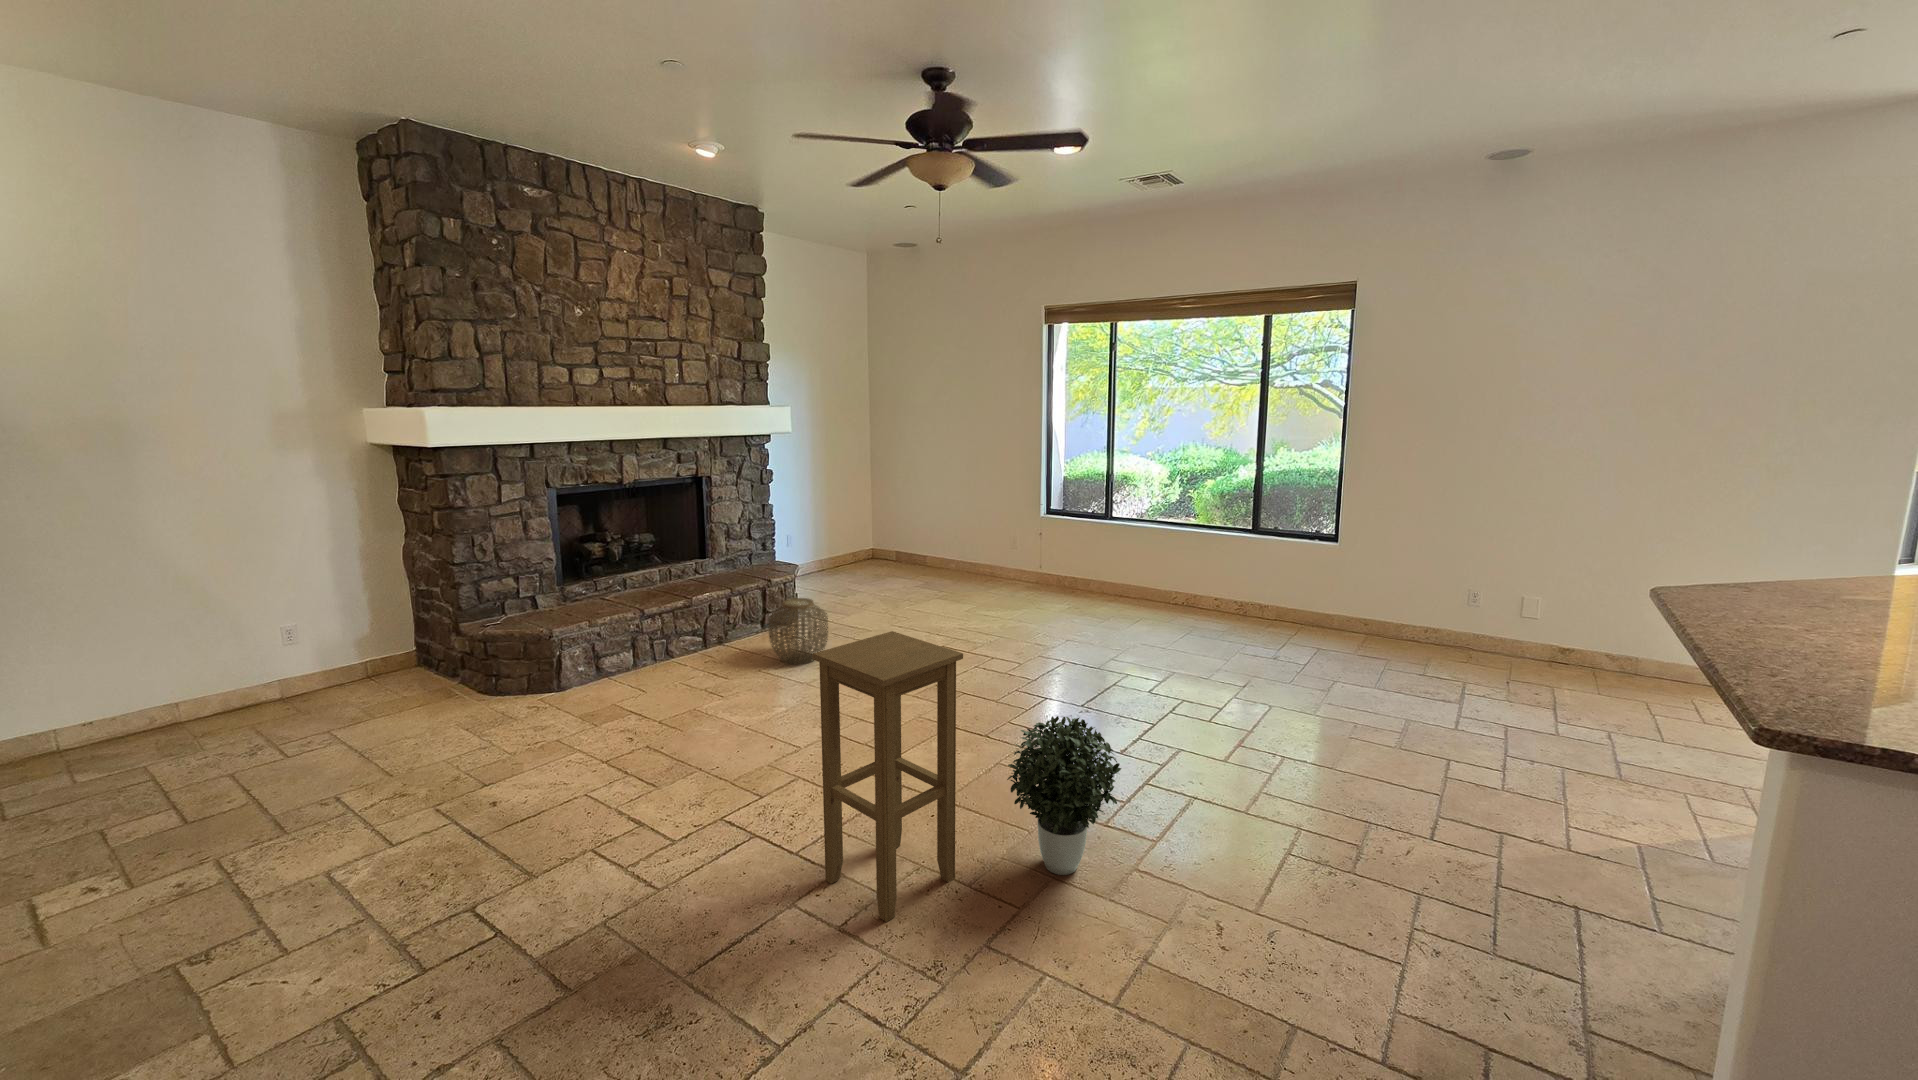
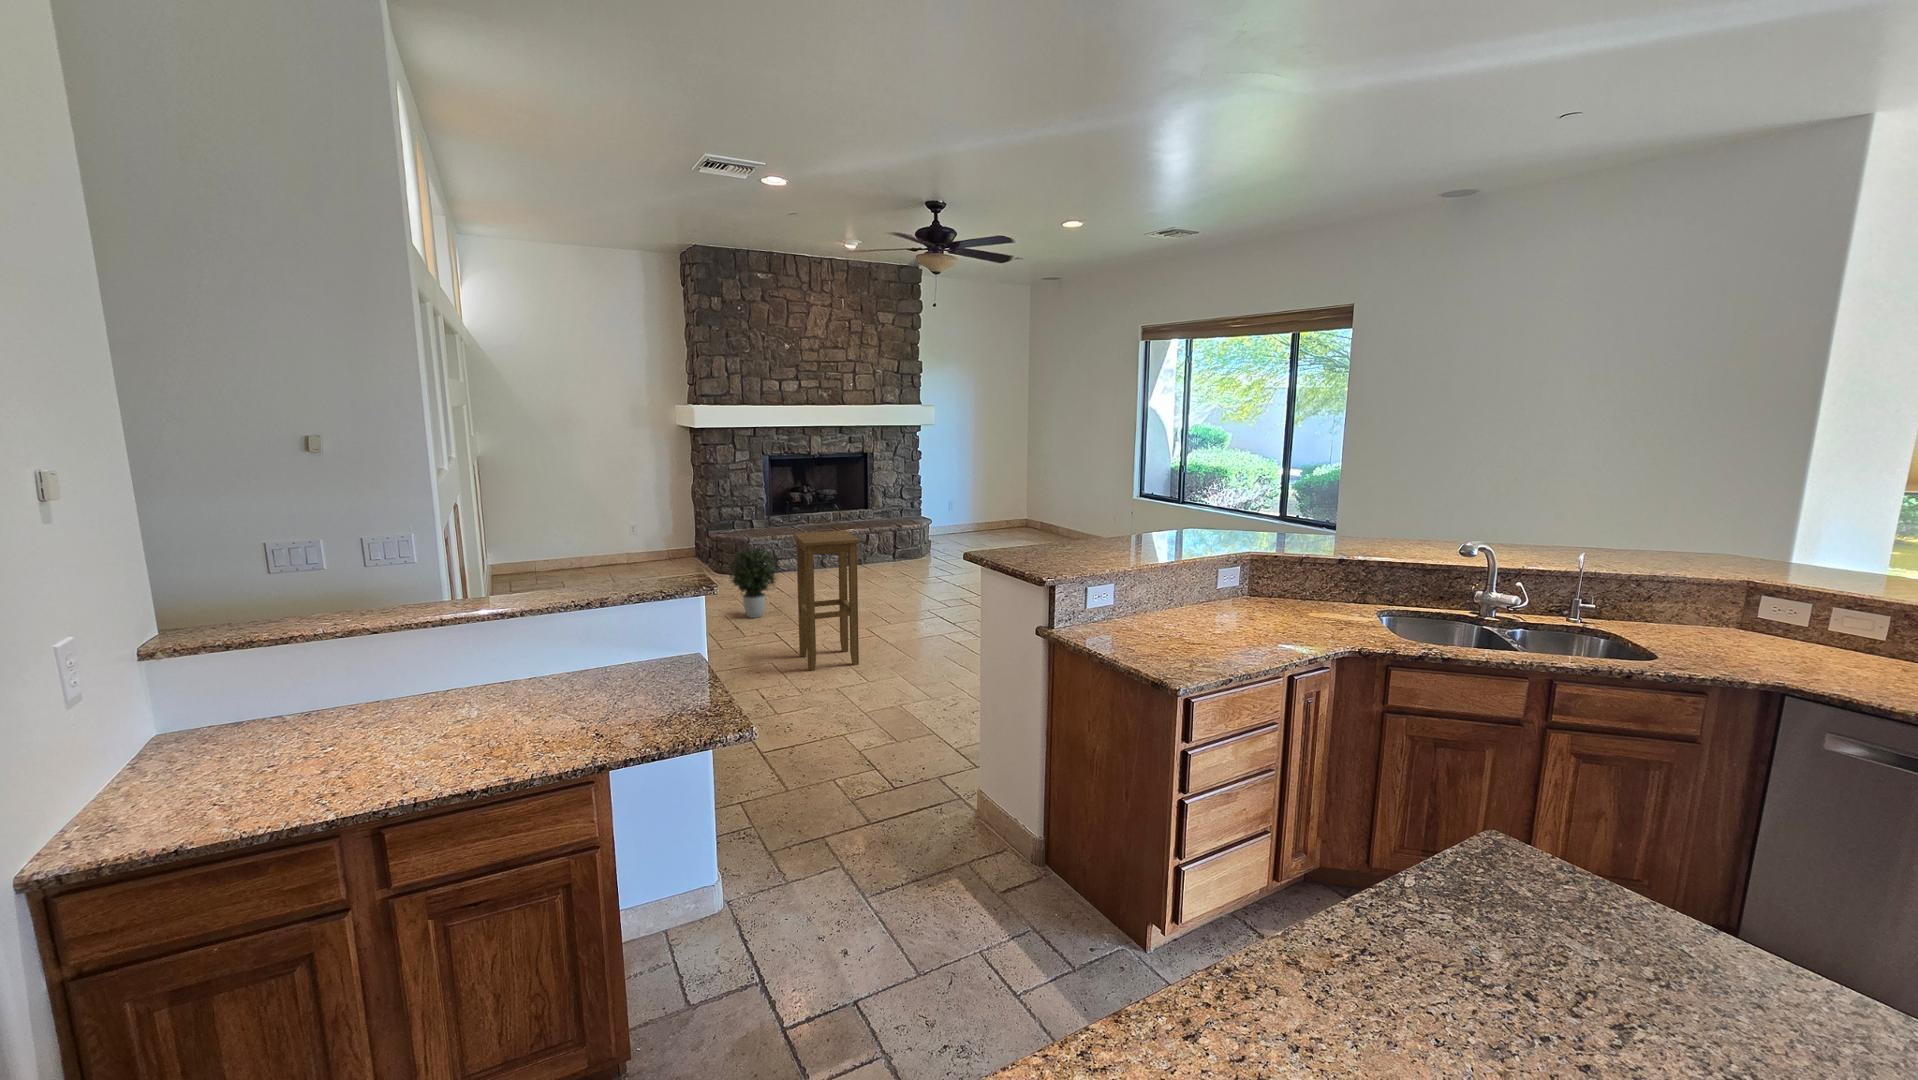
woven basket: present [769,598,828,664] -> none [876,535,916,579]
potted plant: present [1007,716,1121,875] -> present [730,548,776,618]

